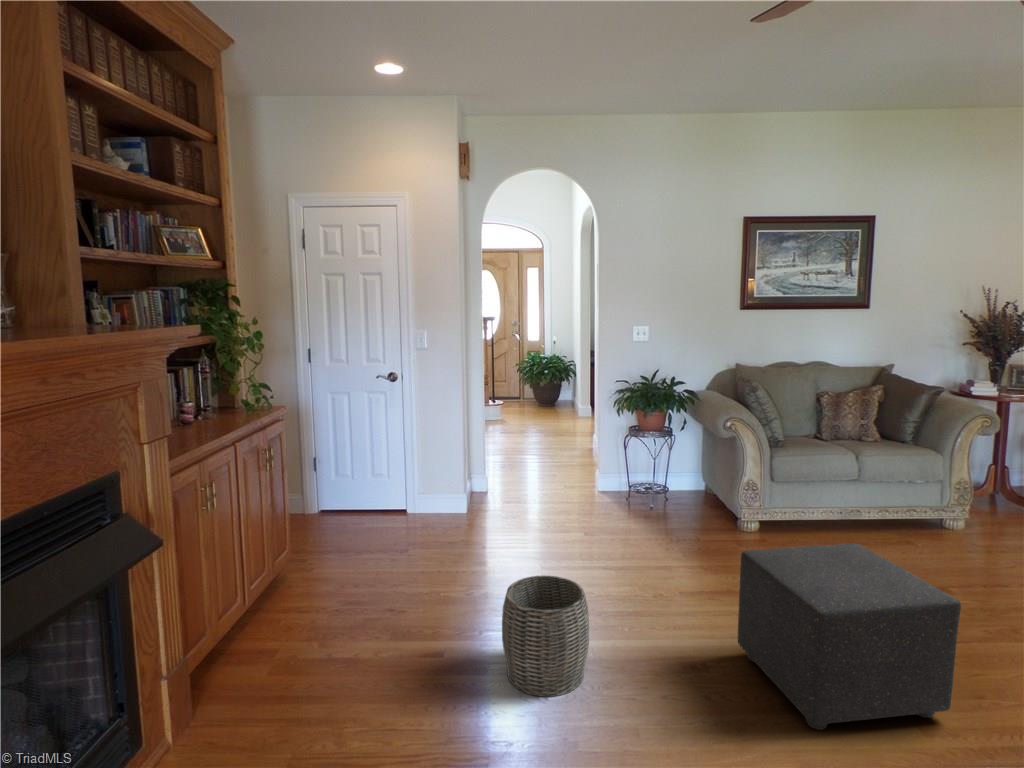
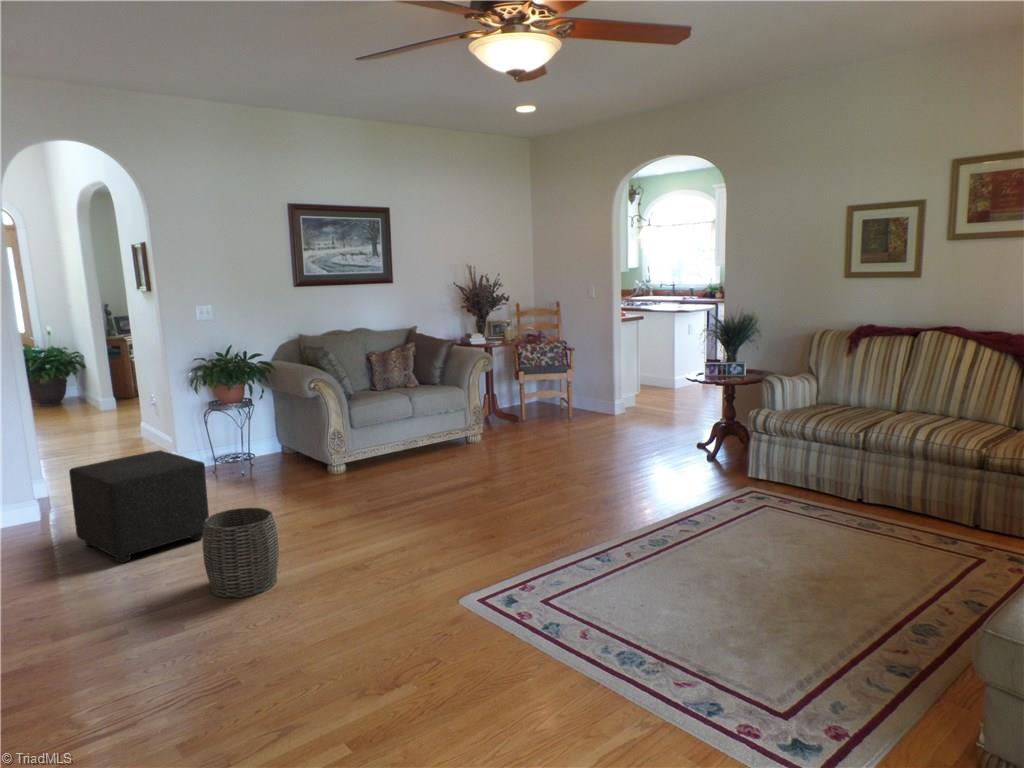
ottoman: present [738,543,961,730] -> present [69,450,209,562]

